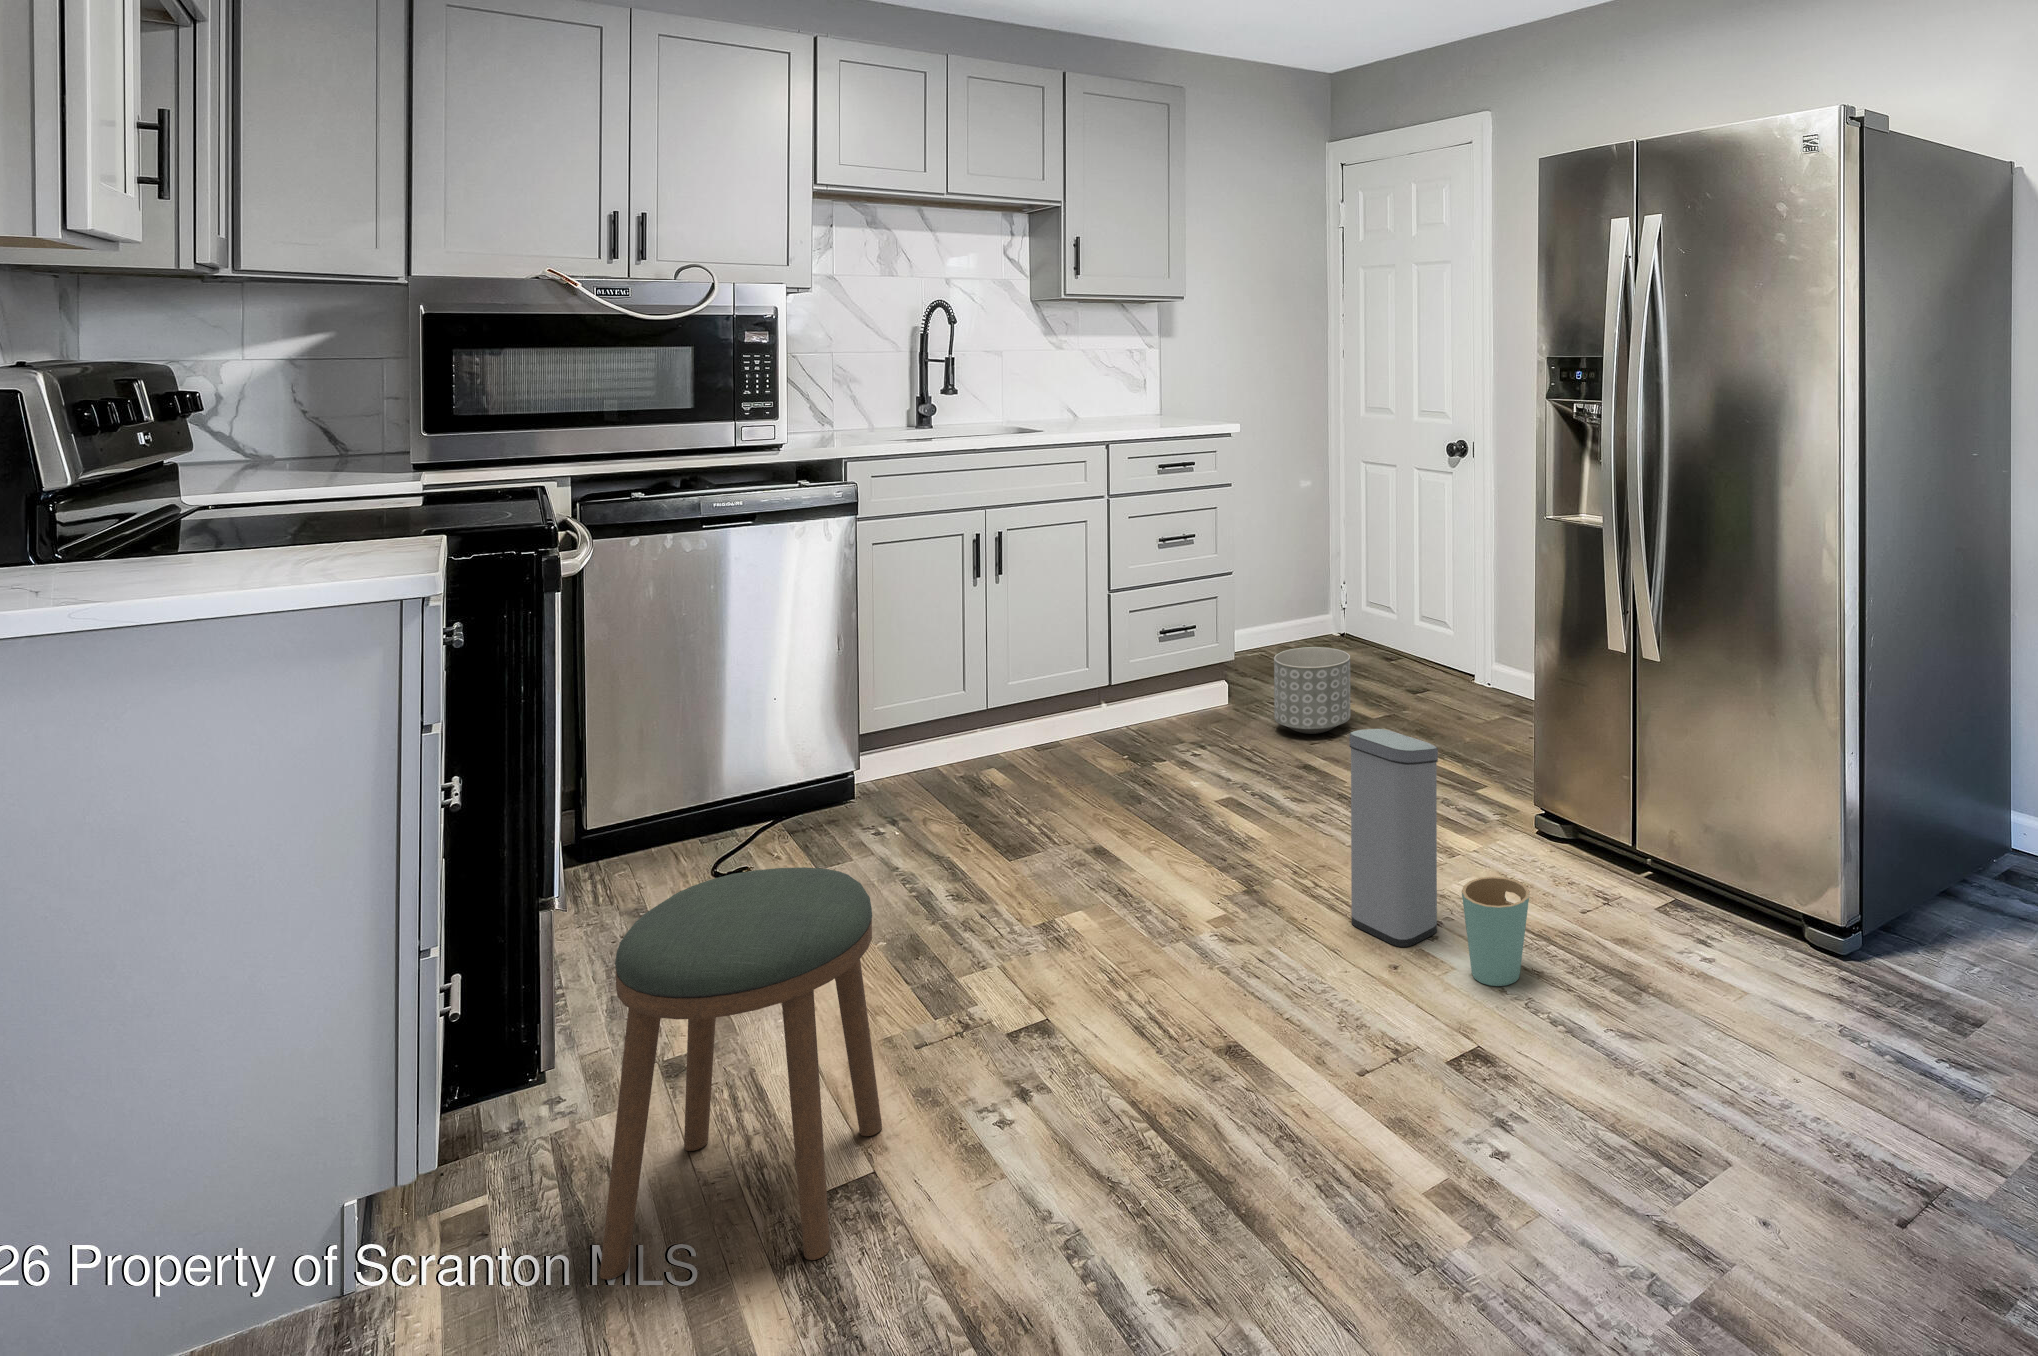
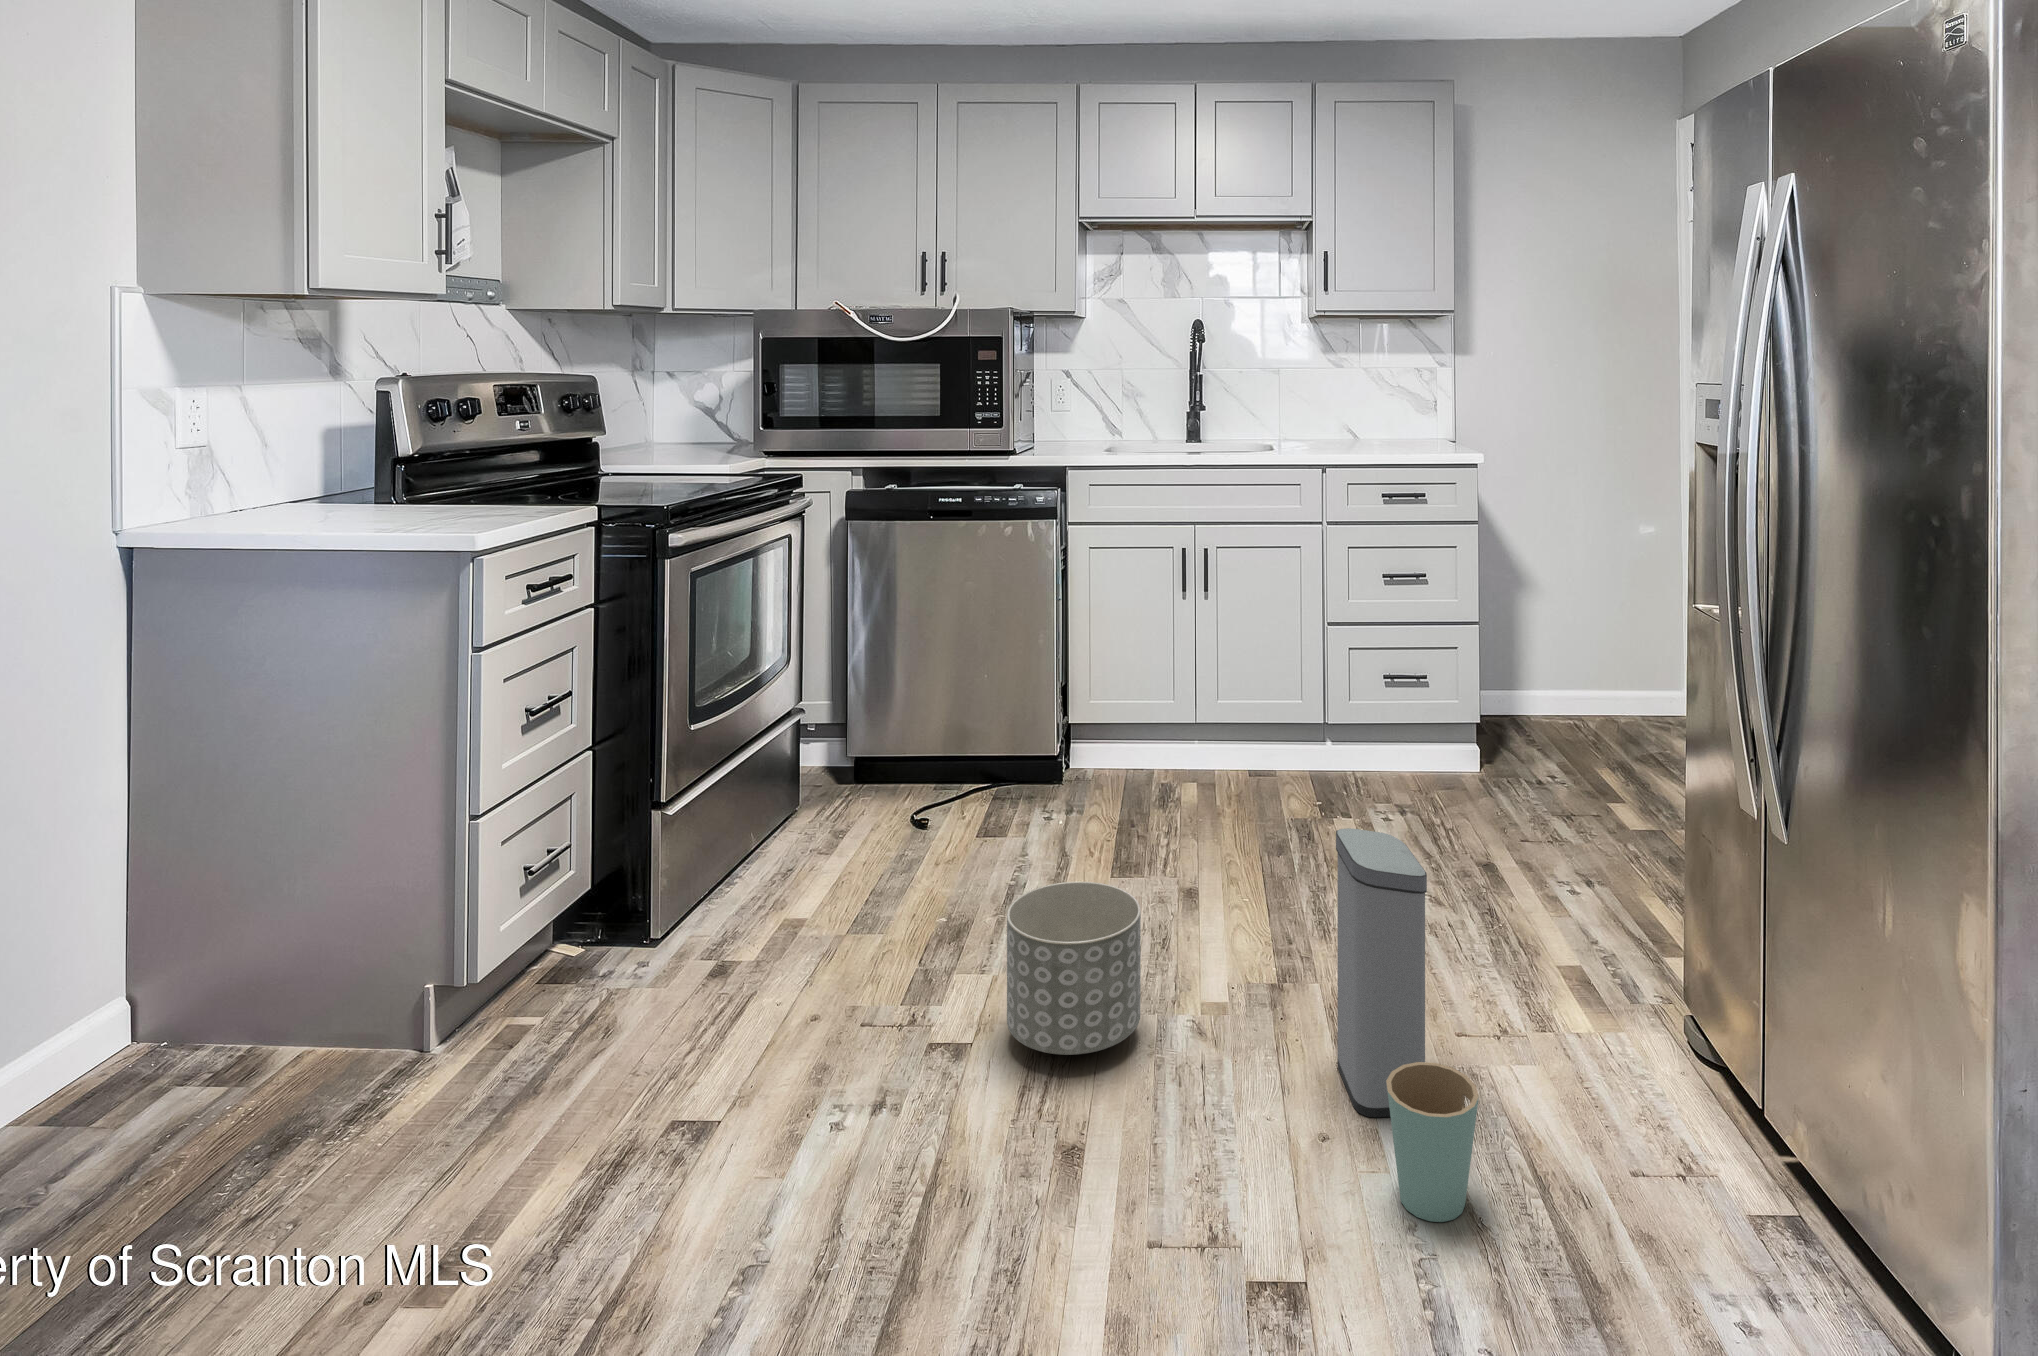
planter: present [1274,647,1350,734] -> present [1007,882,1141,1055]
stool: present [600,867,882,1280] -> none [508,811,766,1174]

